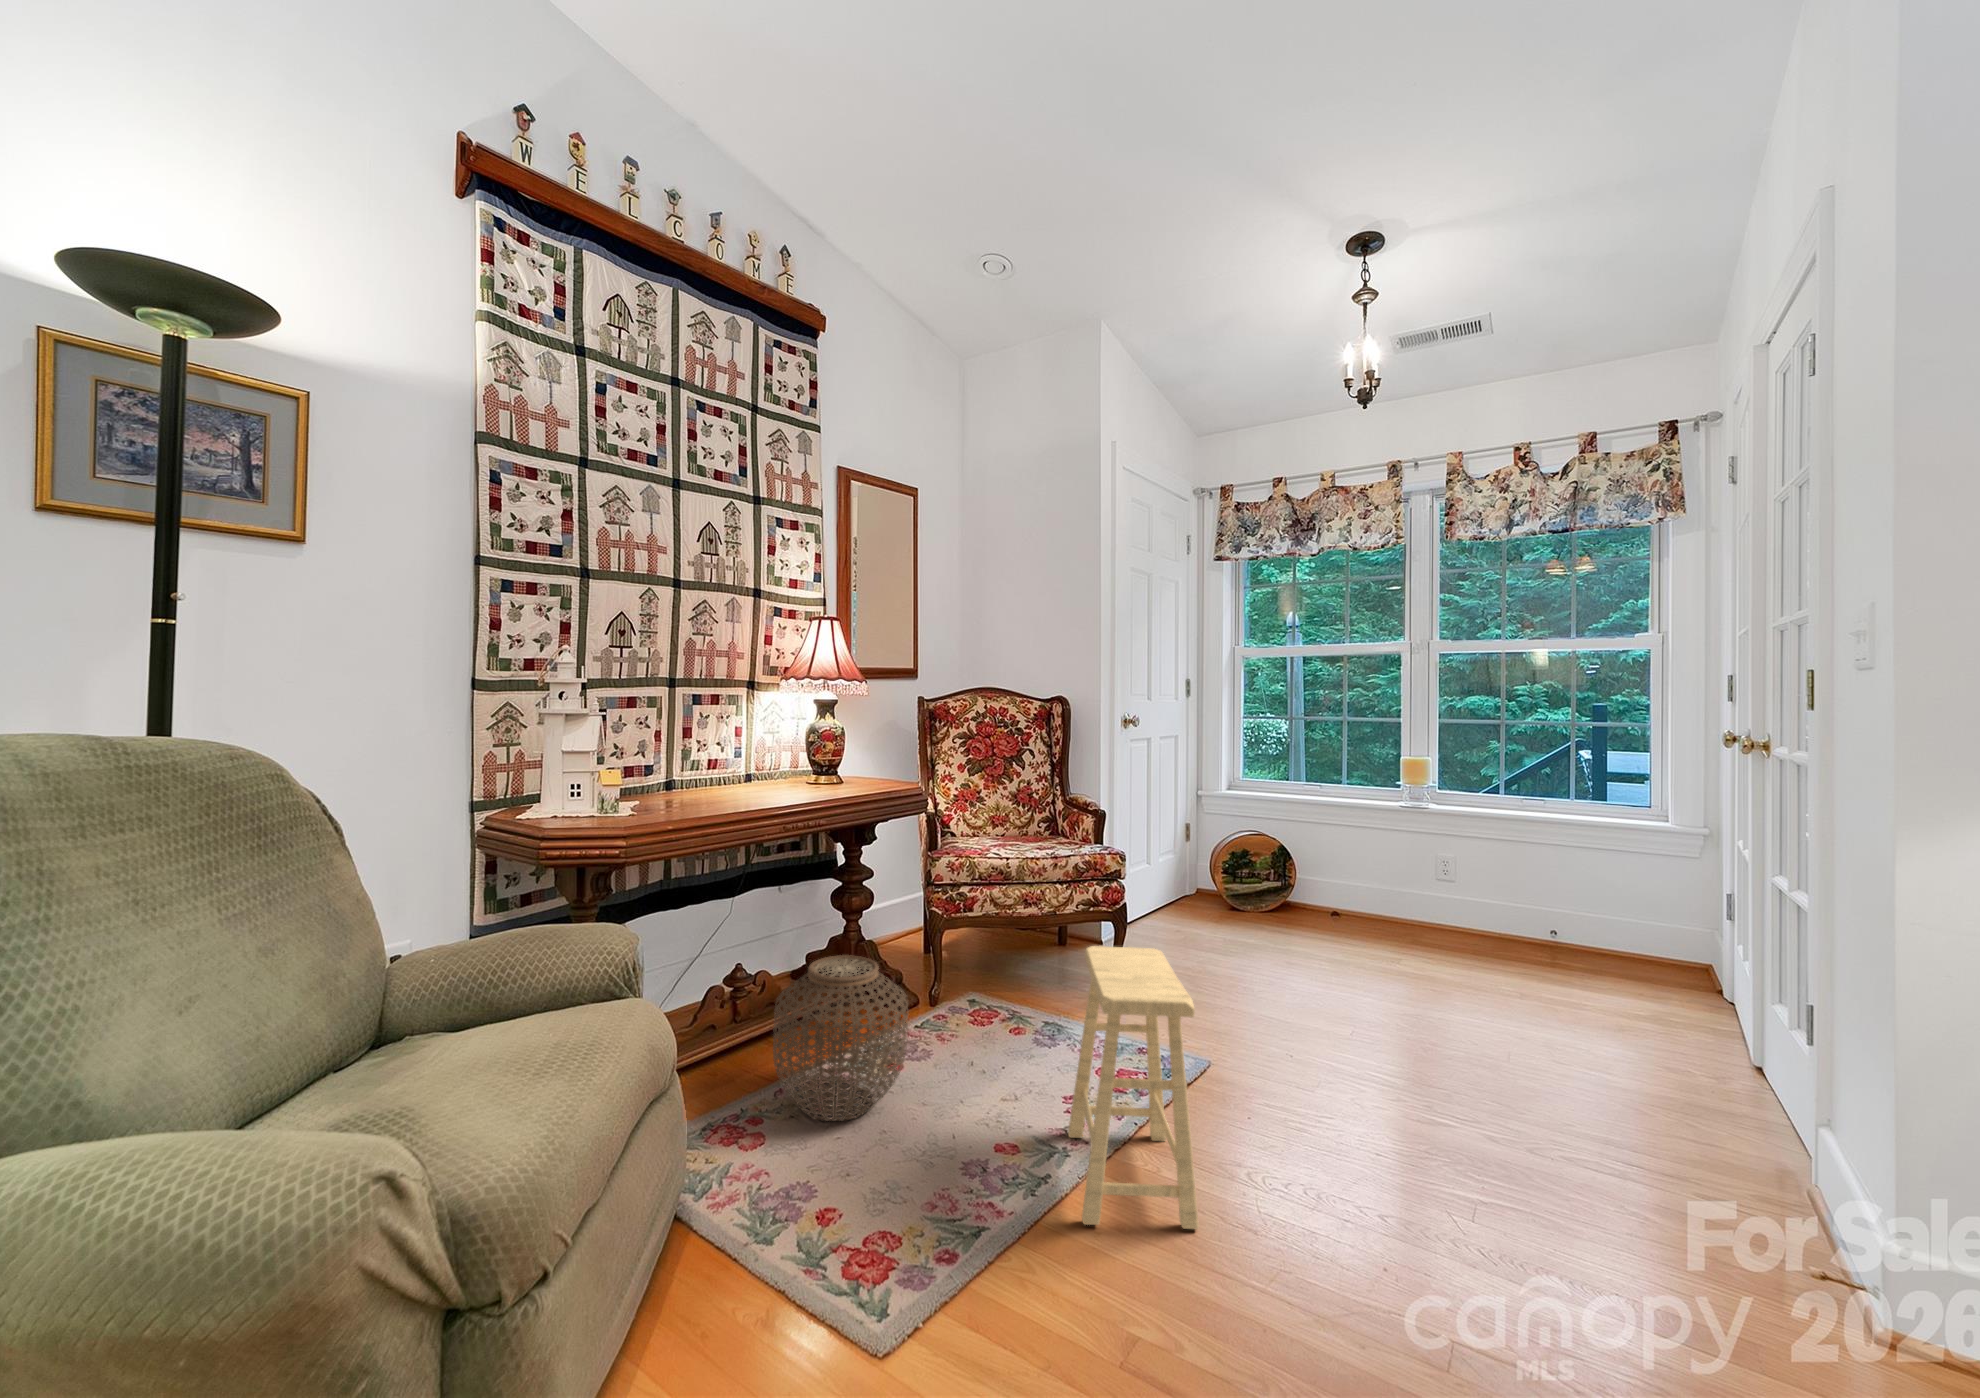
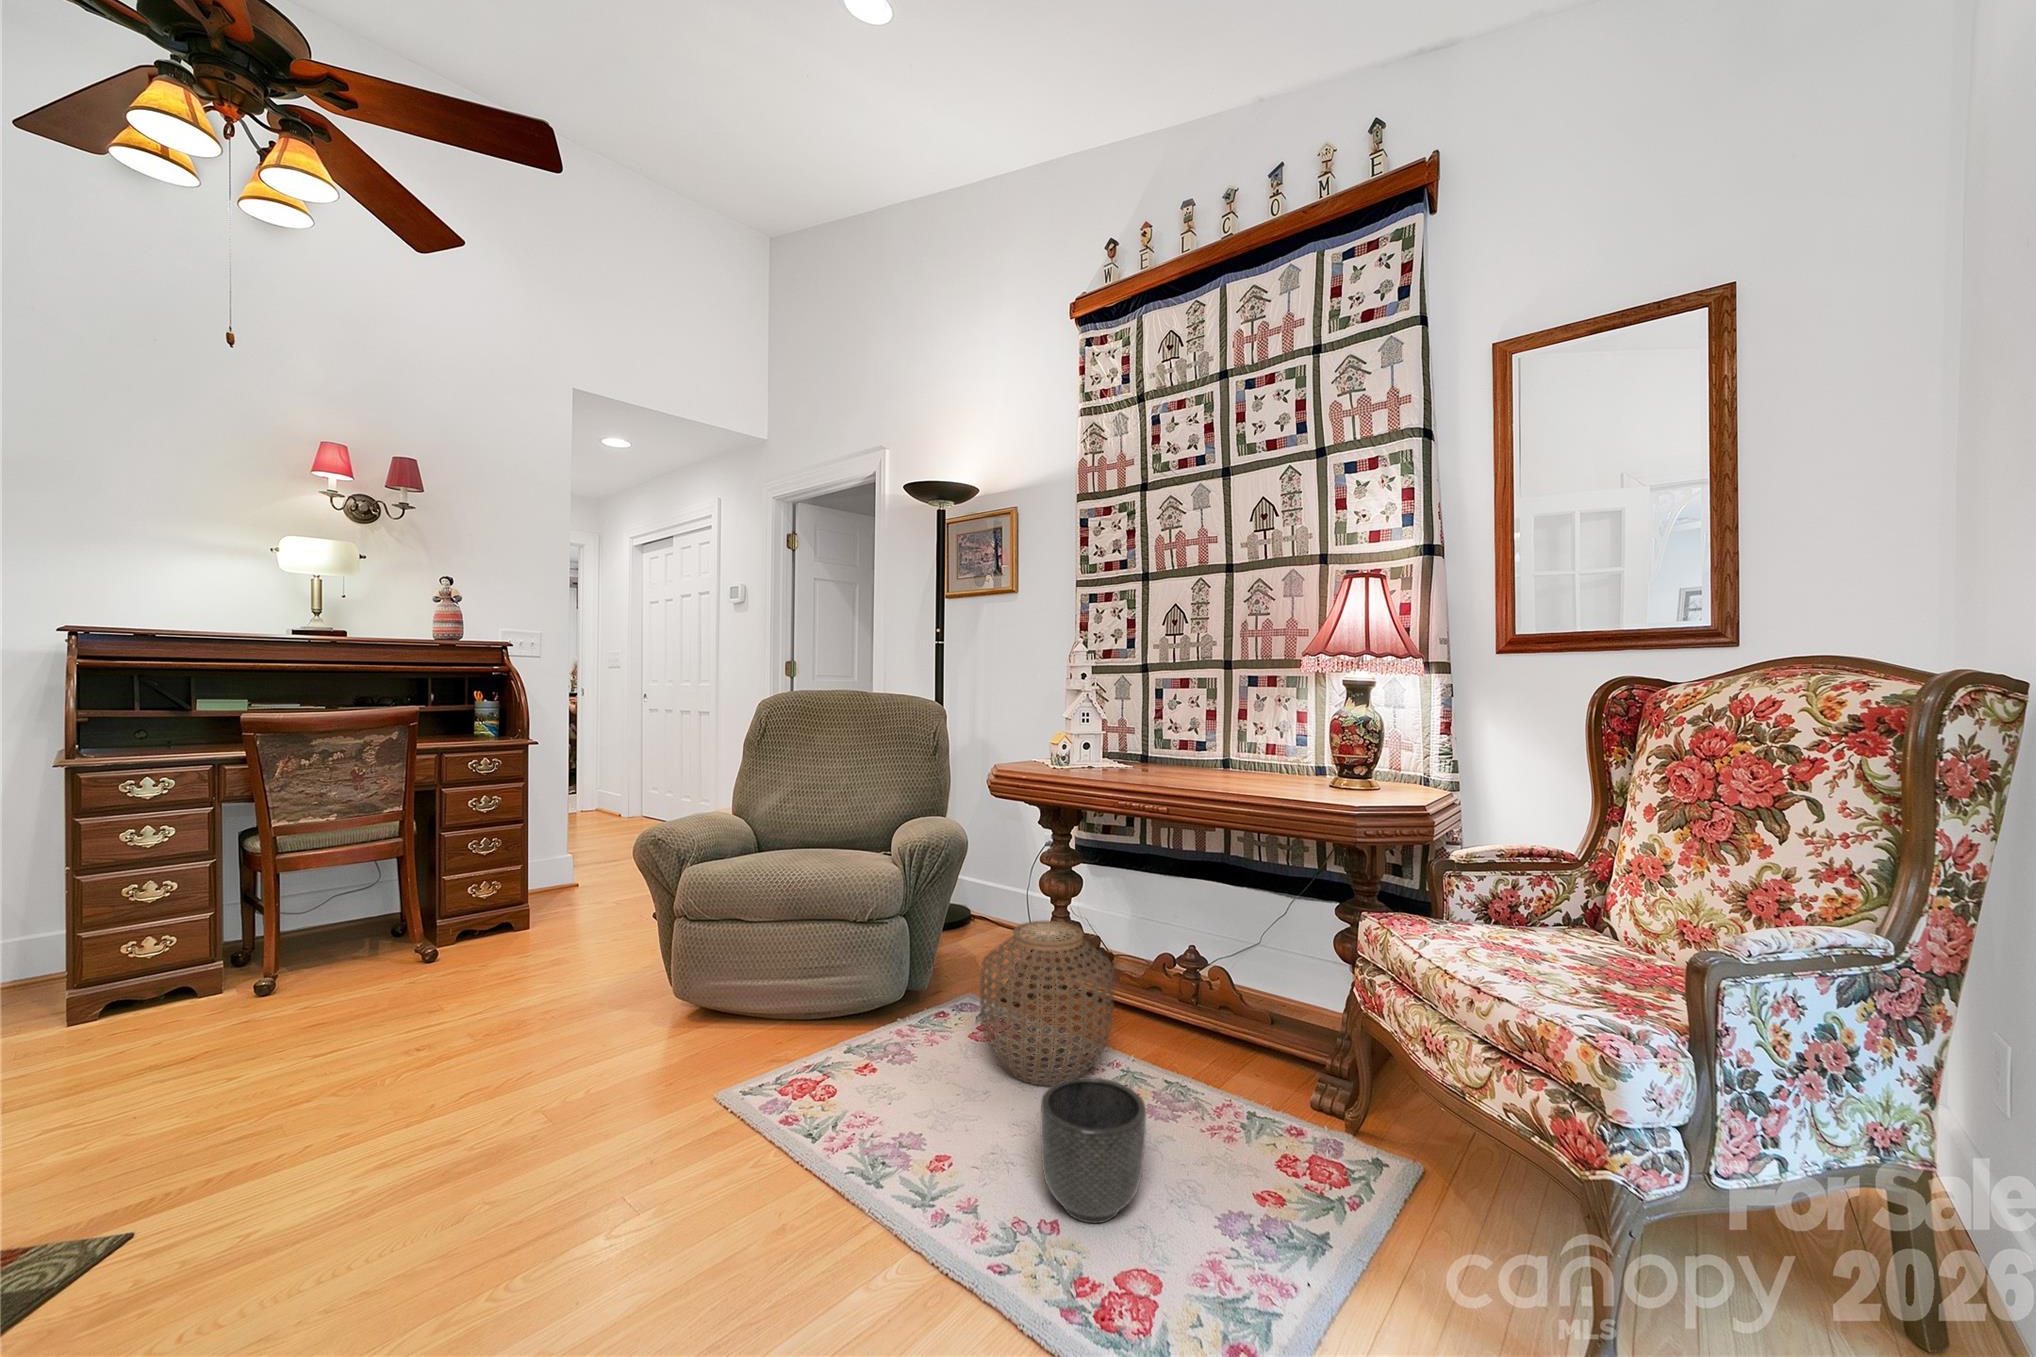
footstool: present [1068,946,1199,1229] -> none [723,962,970,1318]
planter: none [1005,1002,1078,1095] -> present [1040,1077,1146,1223]

